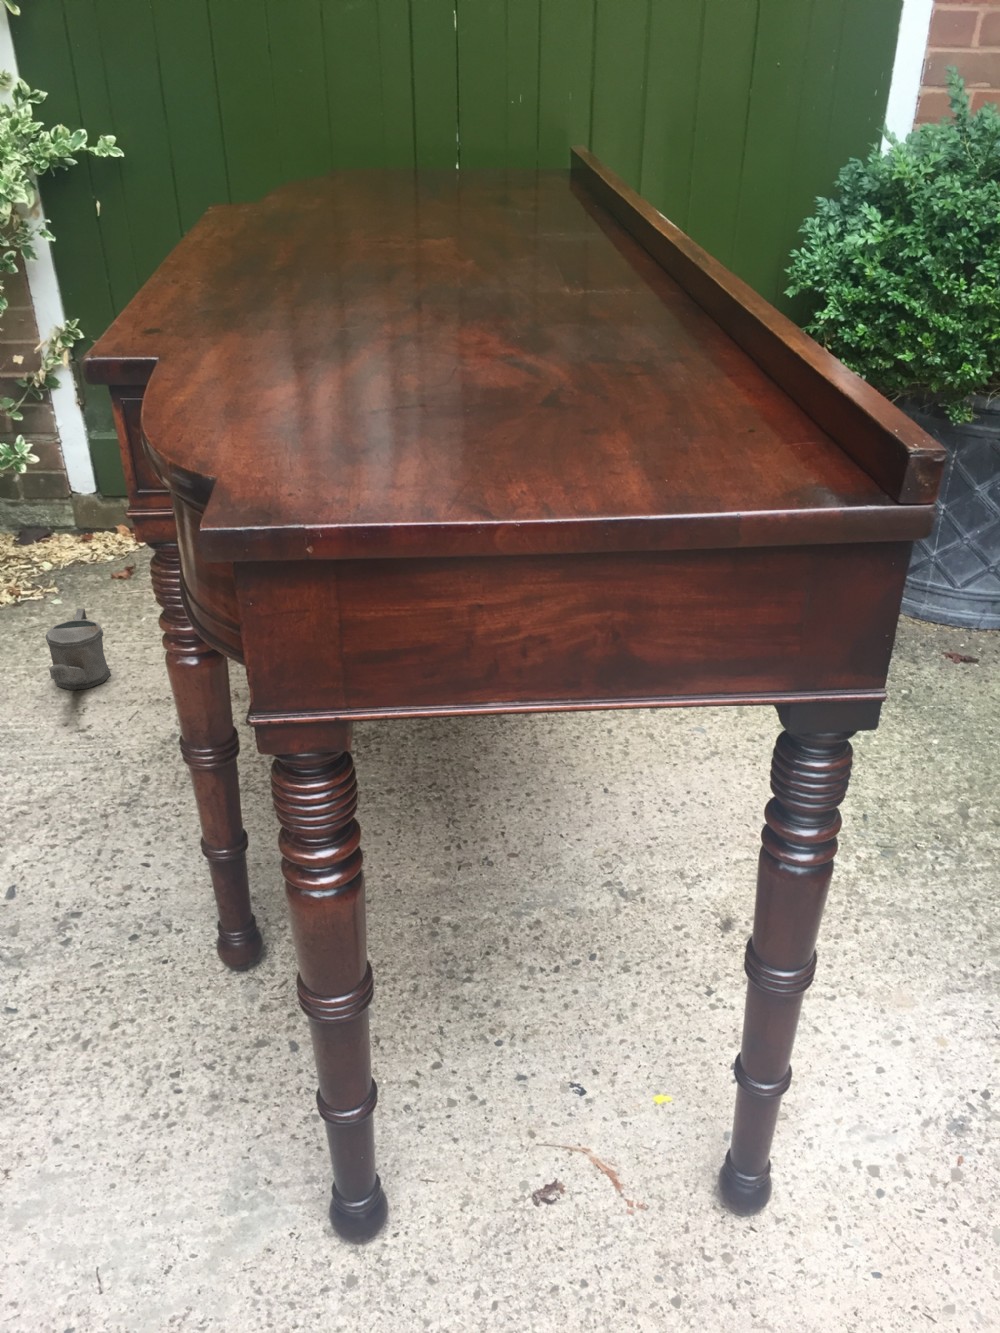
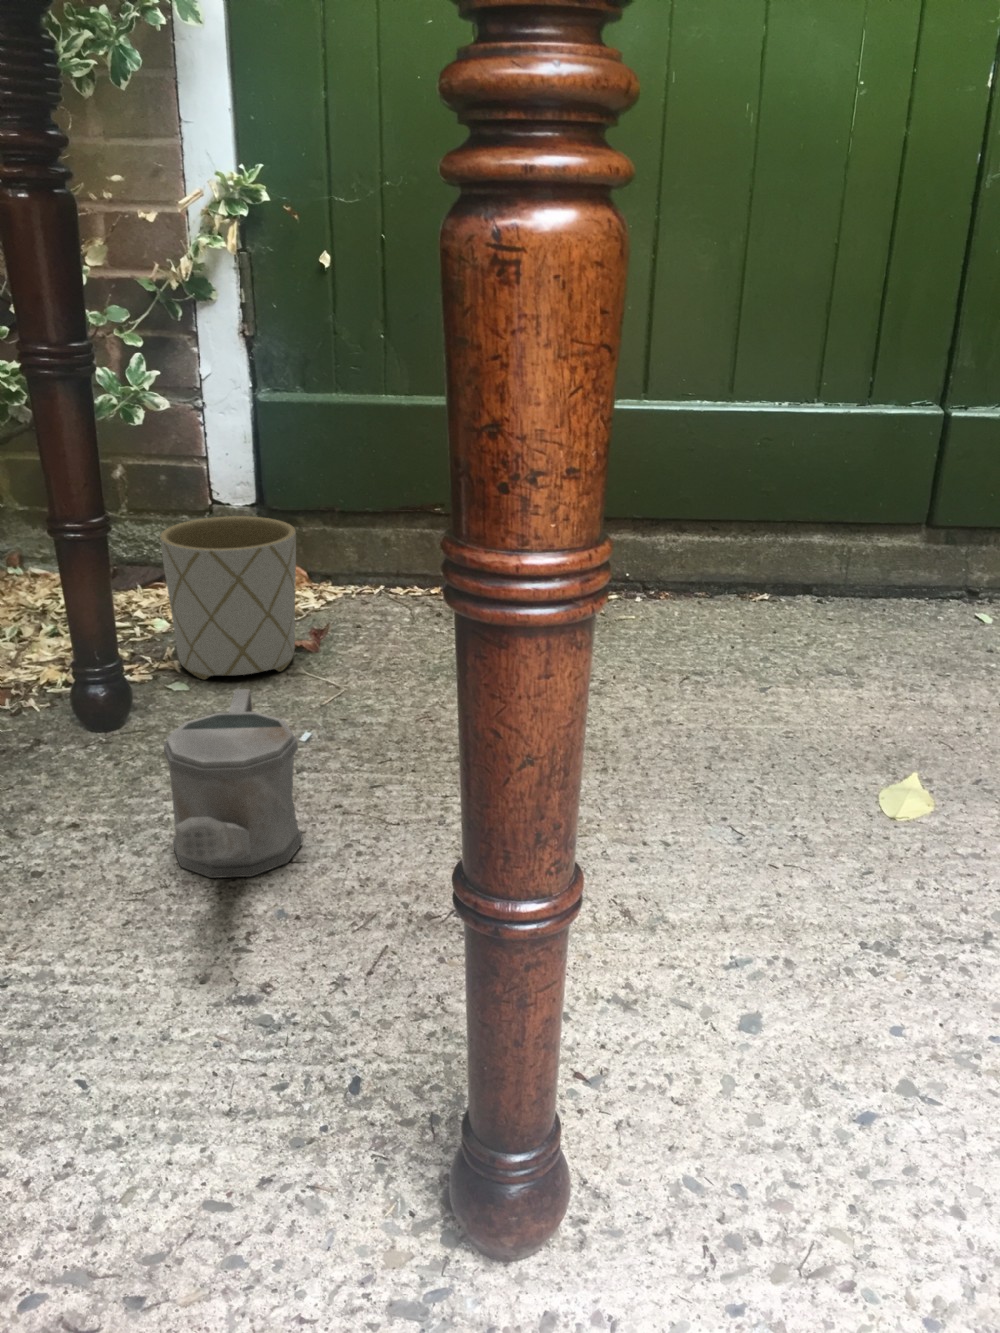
planter: none [41,510,118,598] -> present [160,516,296,680]

